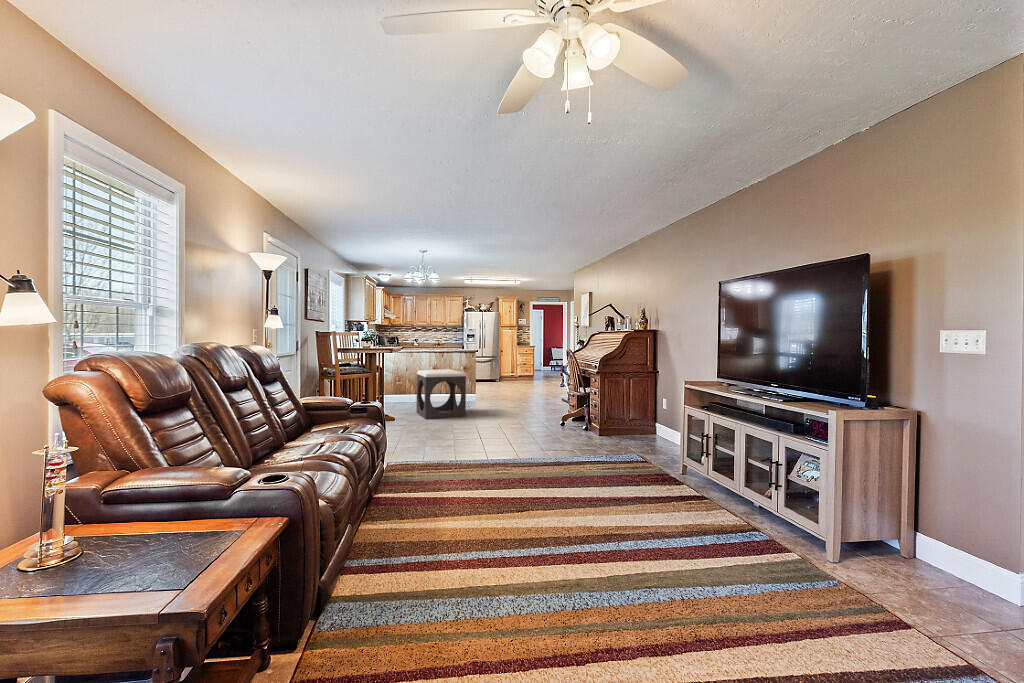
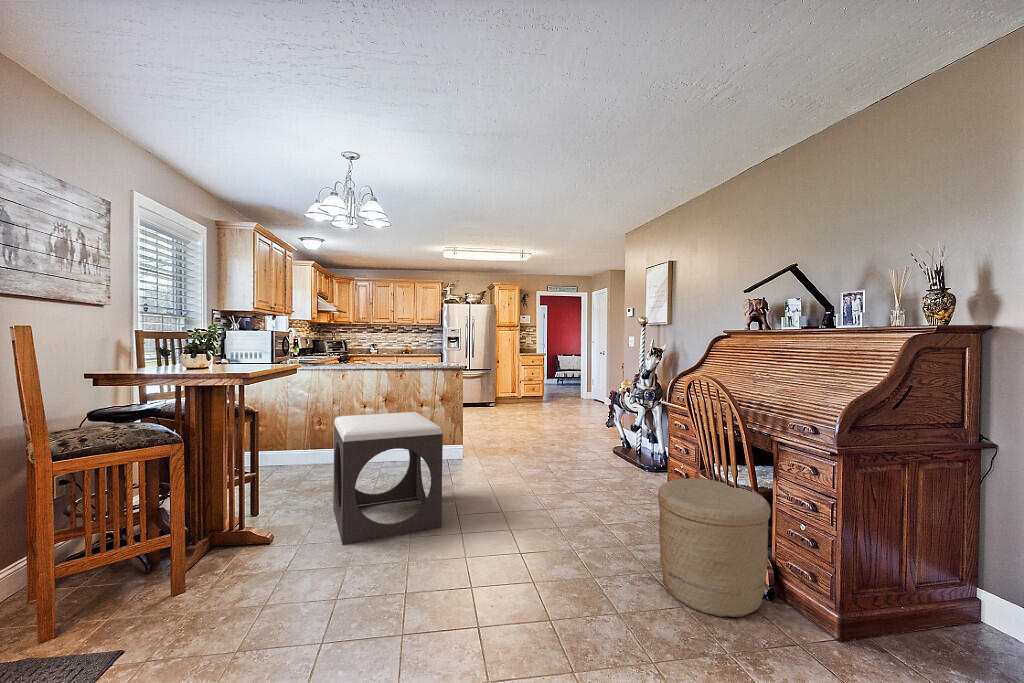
woven basket: none [546,389,585,431] -> present [658,479,771,617]

